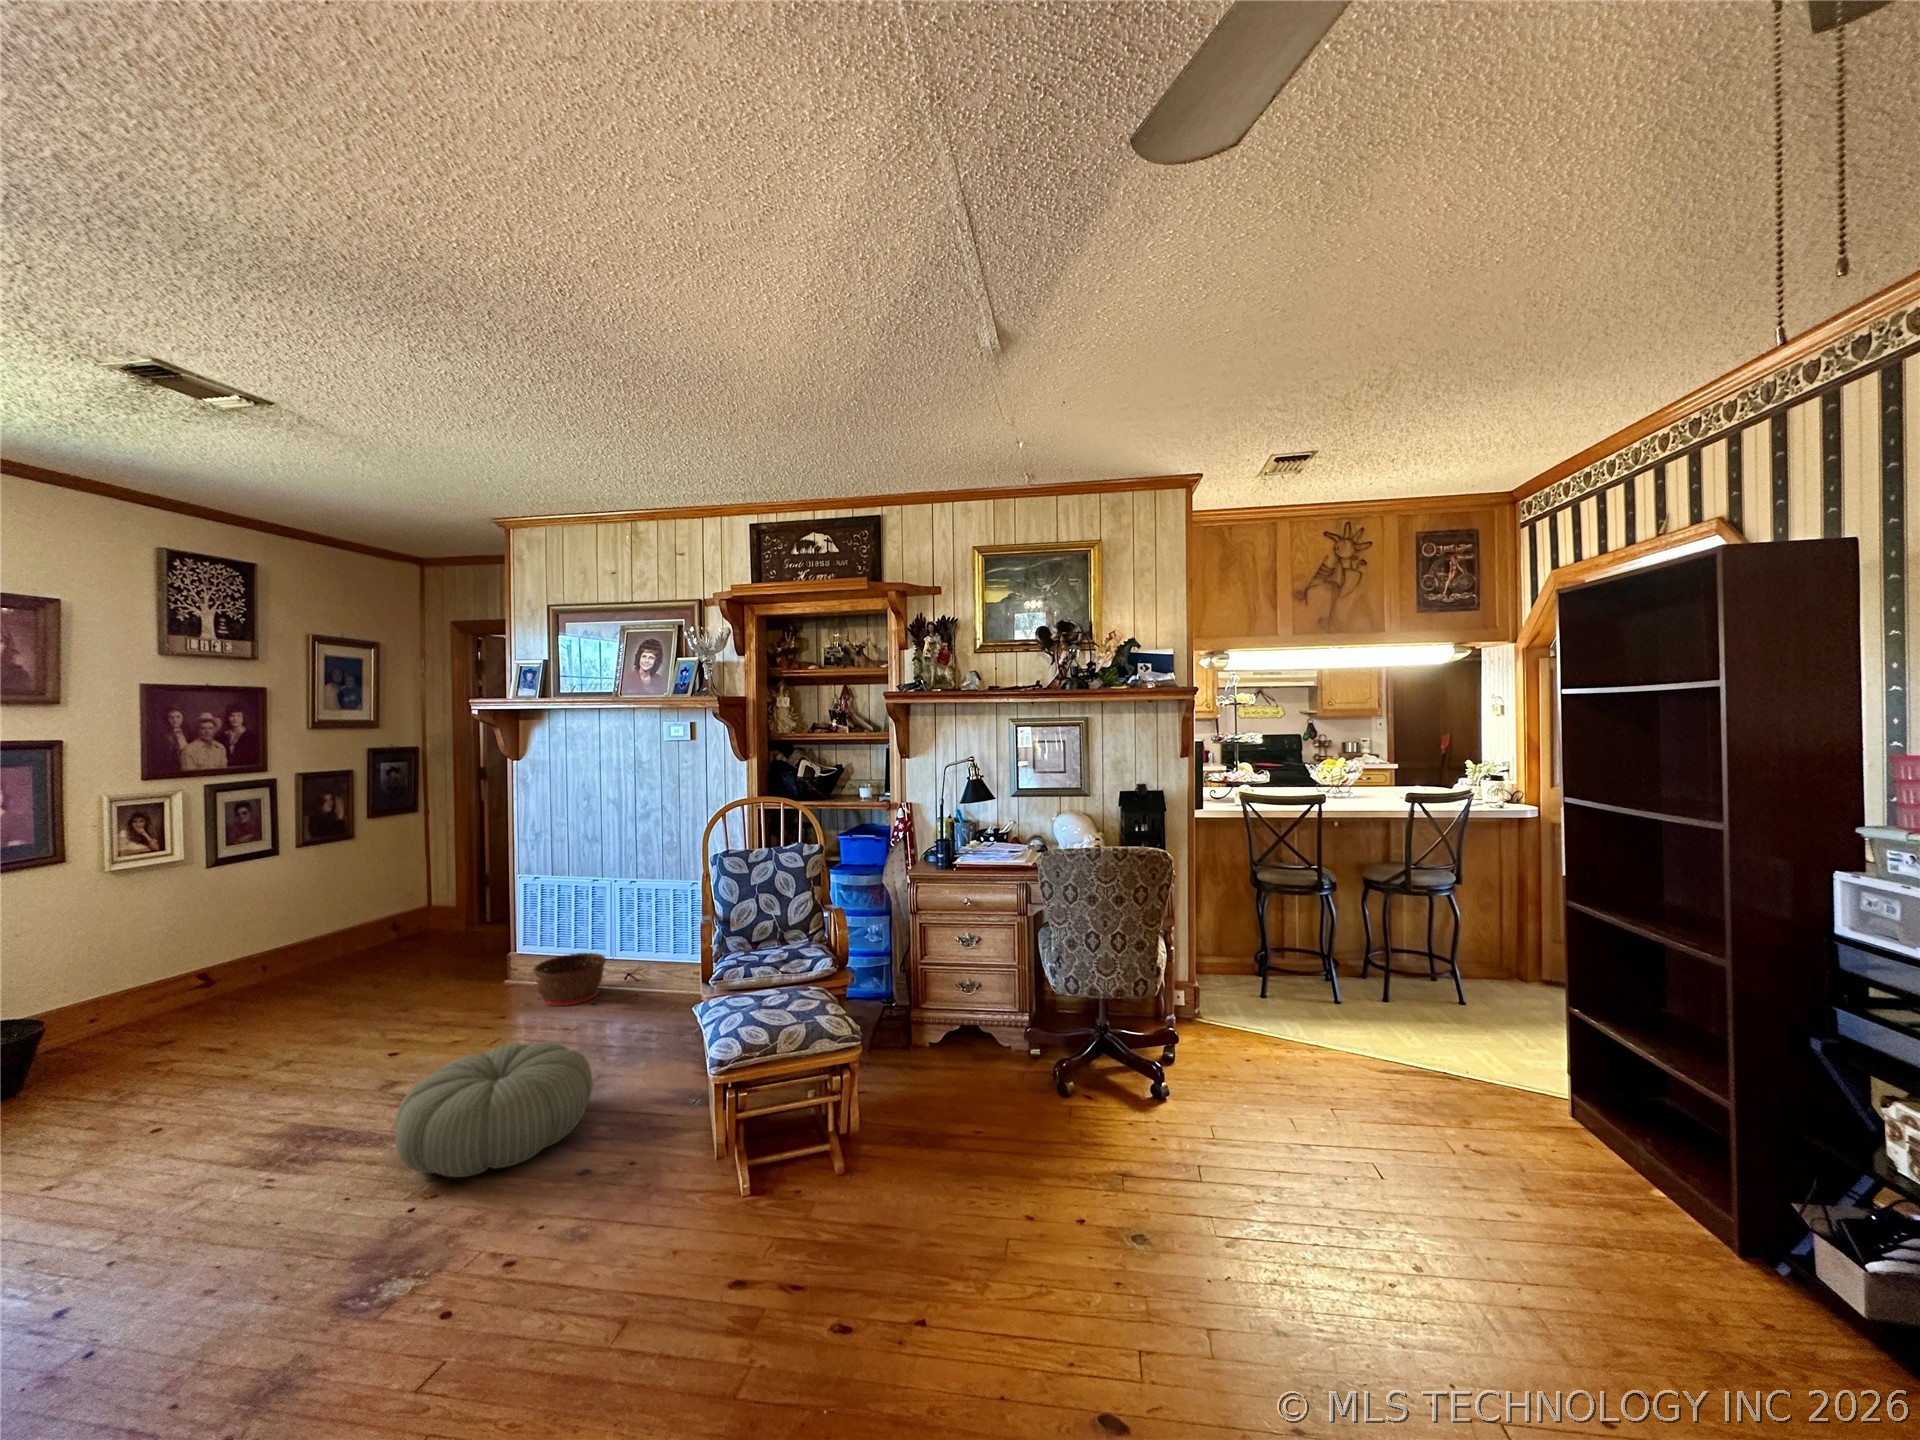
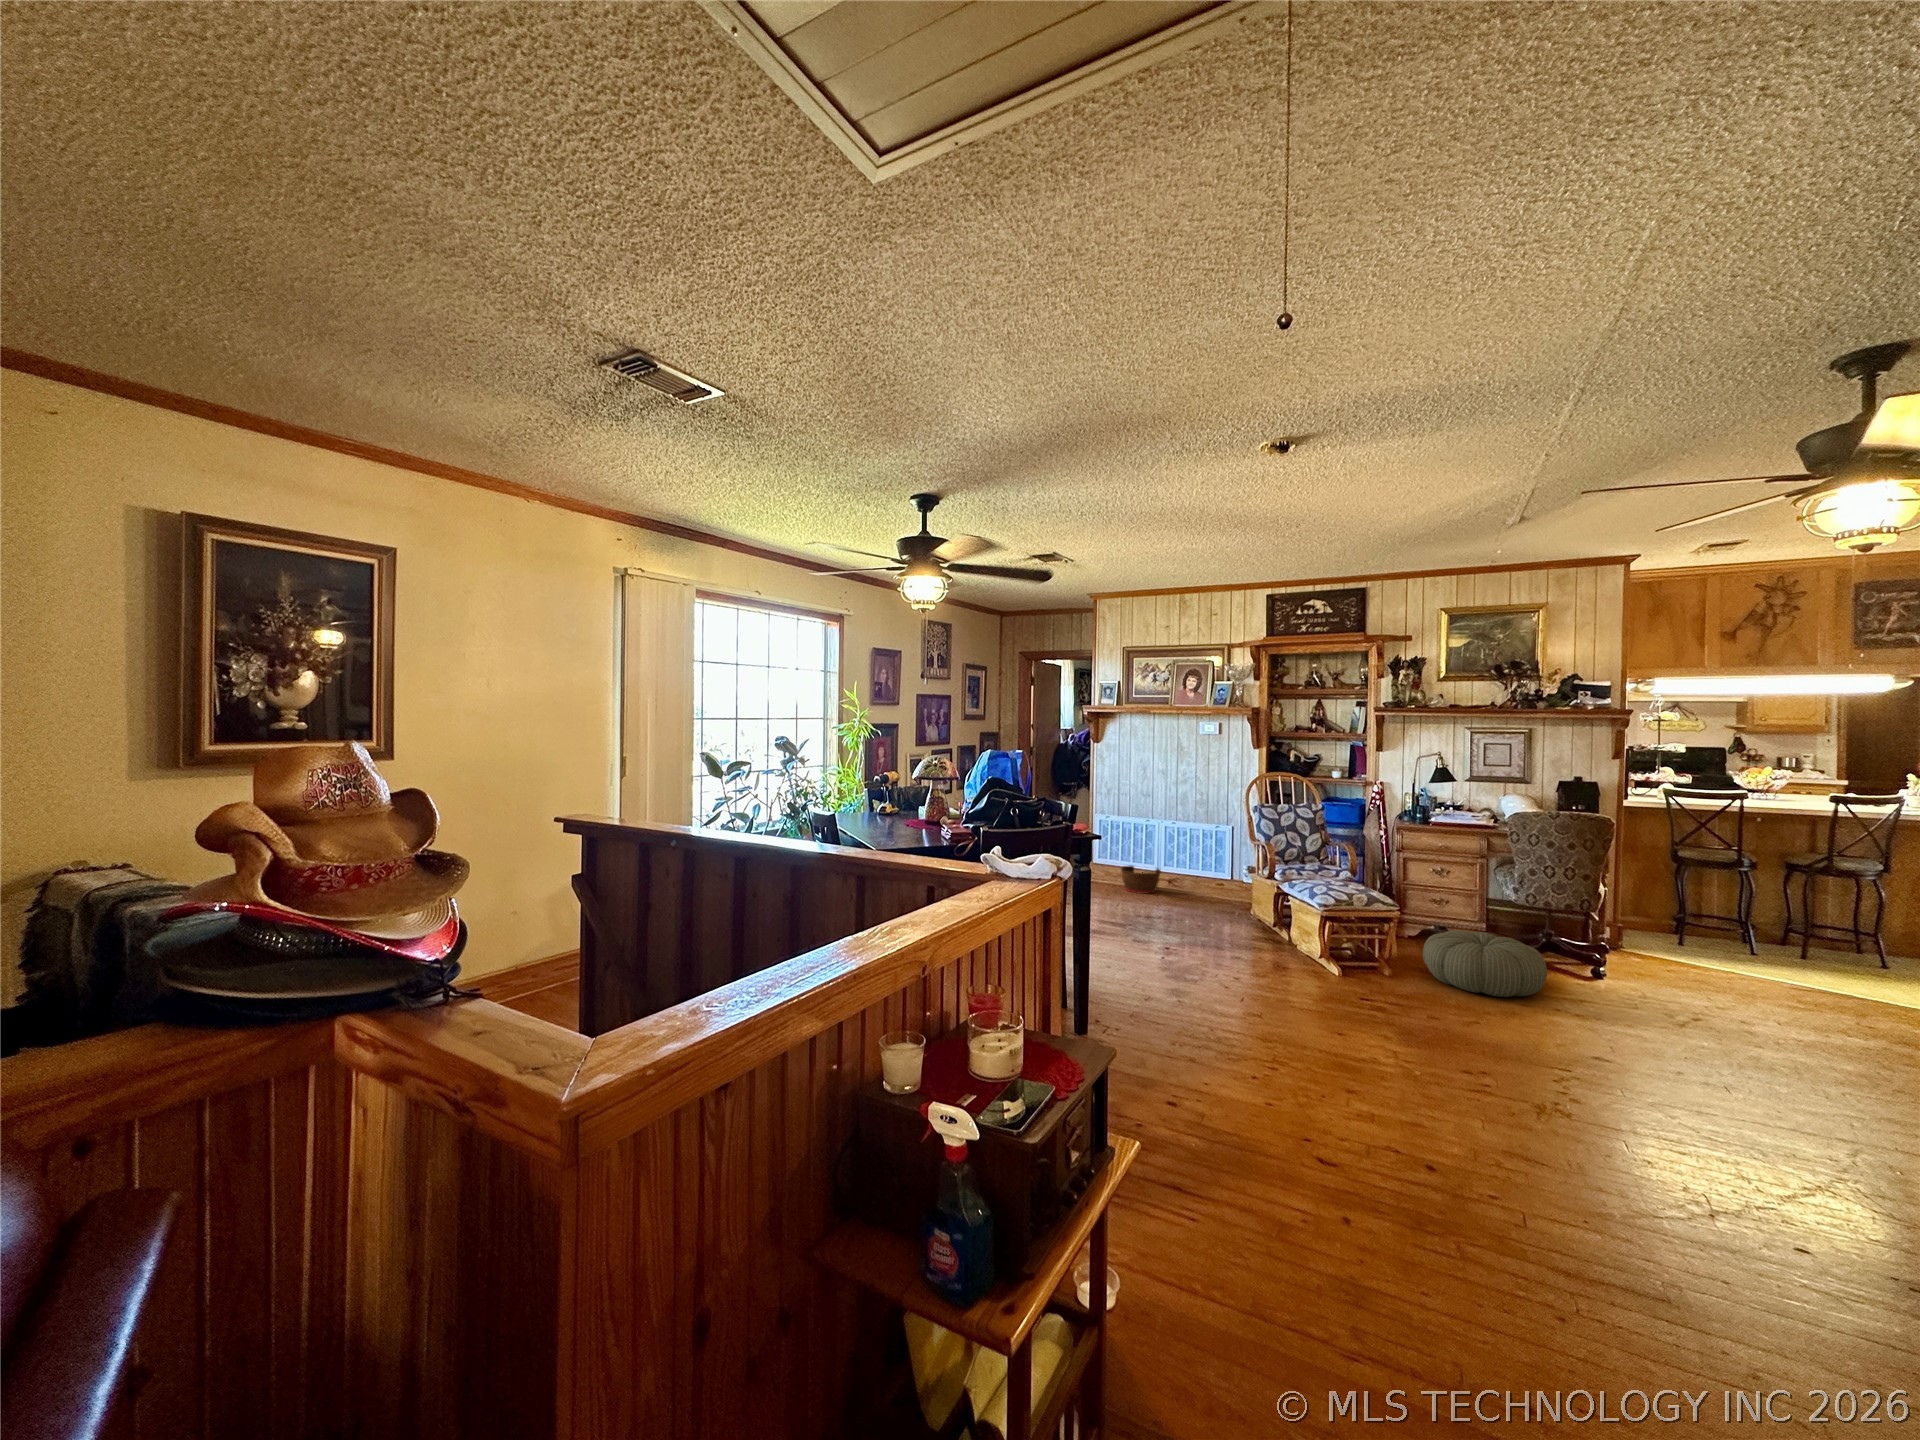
pouf: present [395,1042,593,1177] -> present [1423,931,1547,997]

